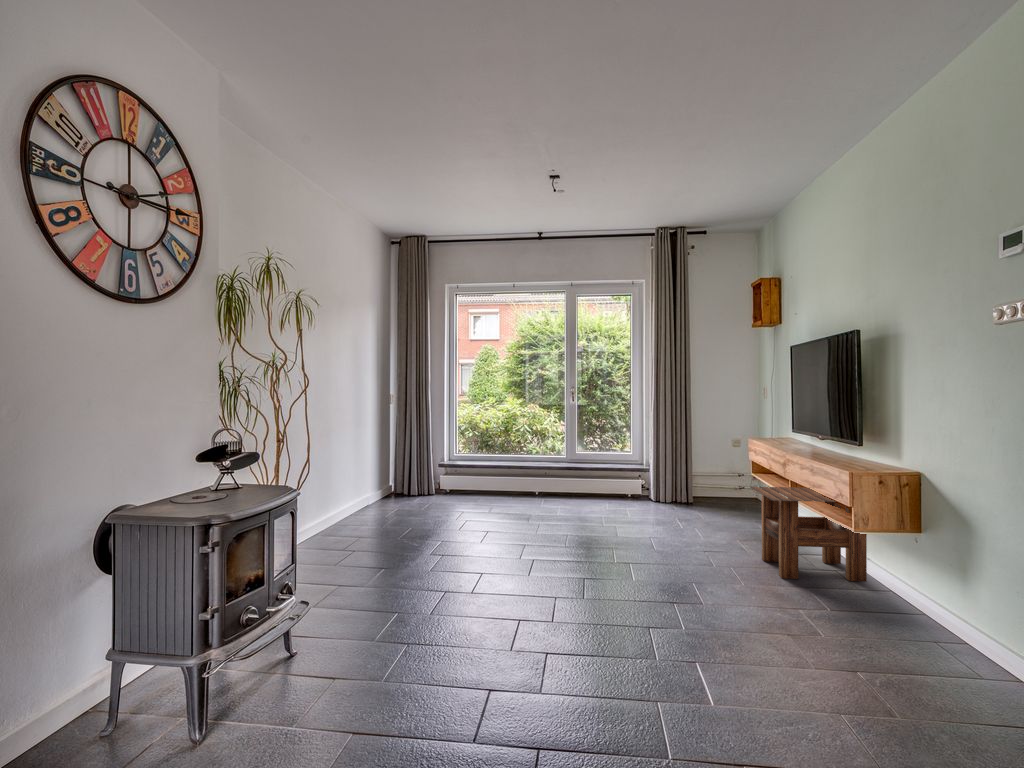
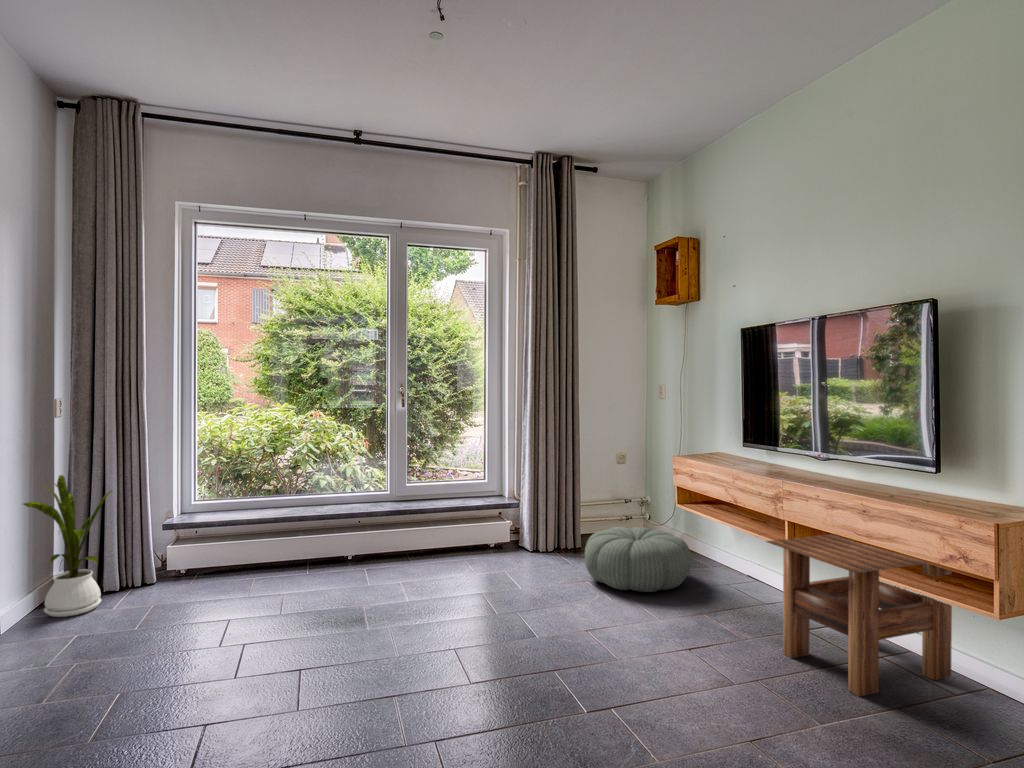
house plant: none [376,431,415,502] -> present [23,475,111,617]
pouf: none [674,486,751,526] -> present [585,527,692,592]

